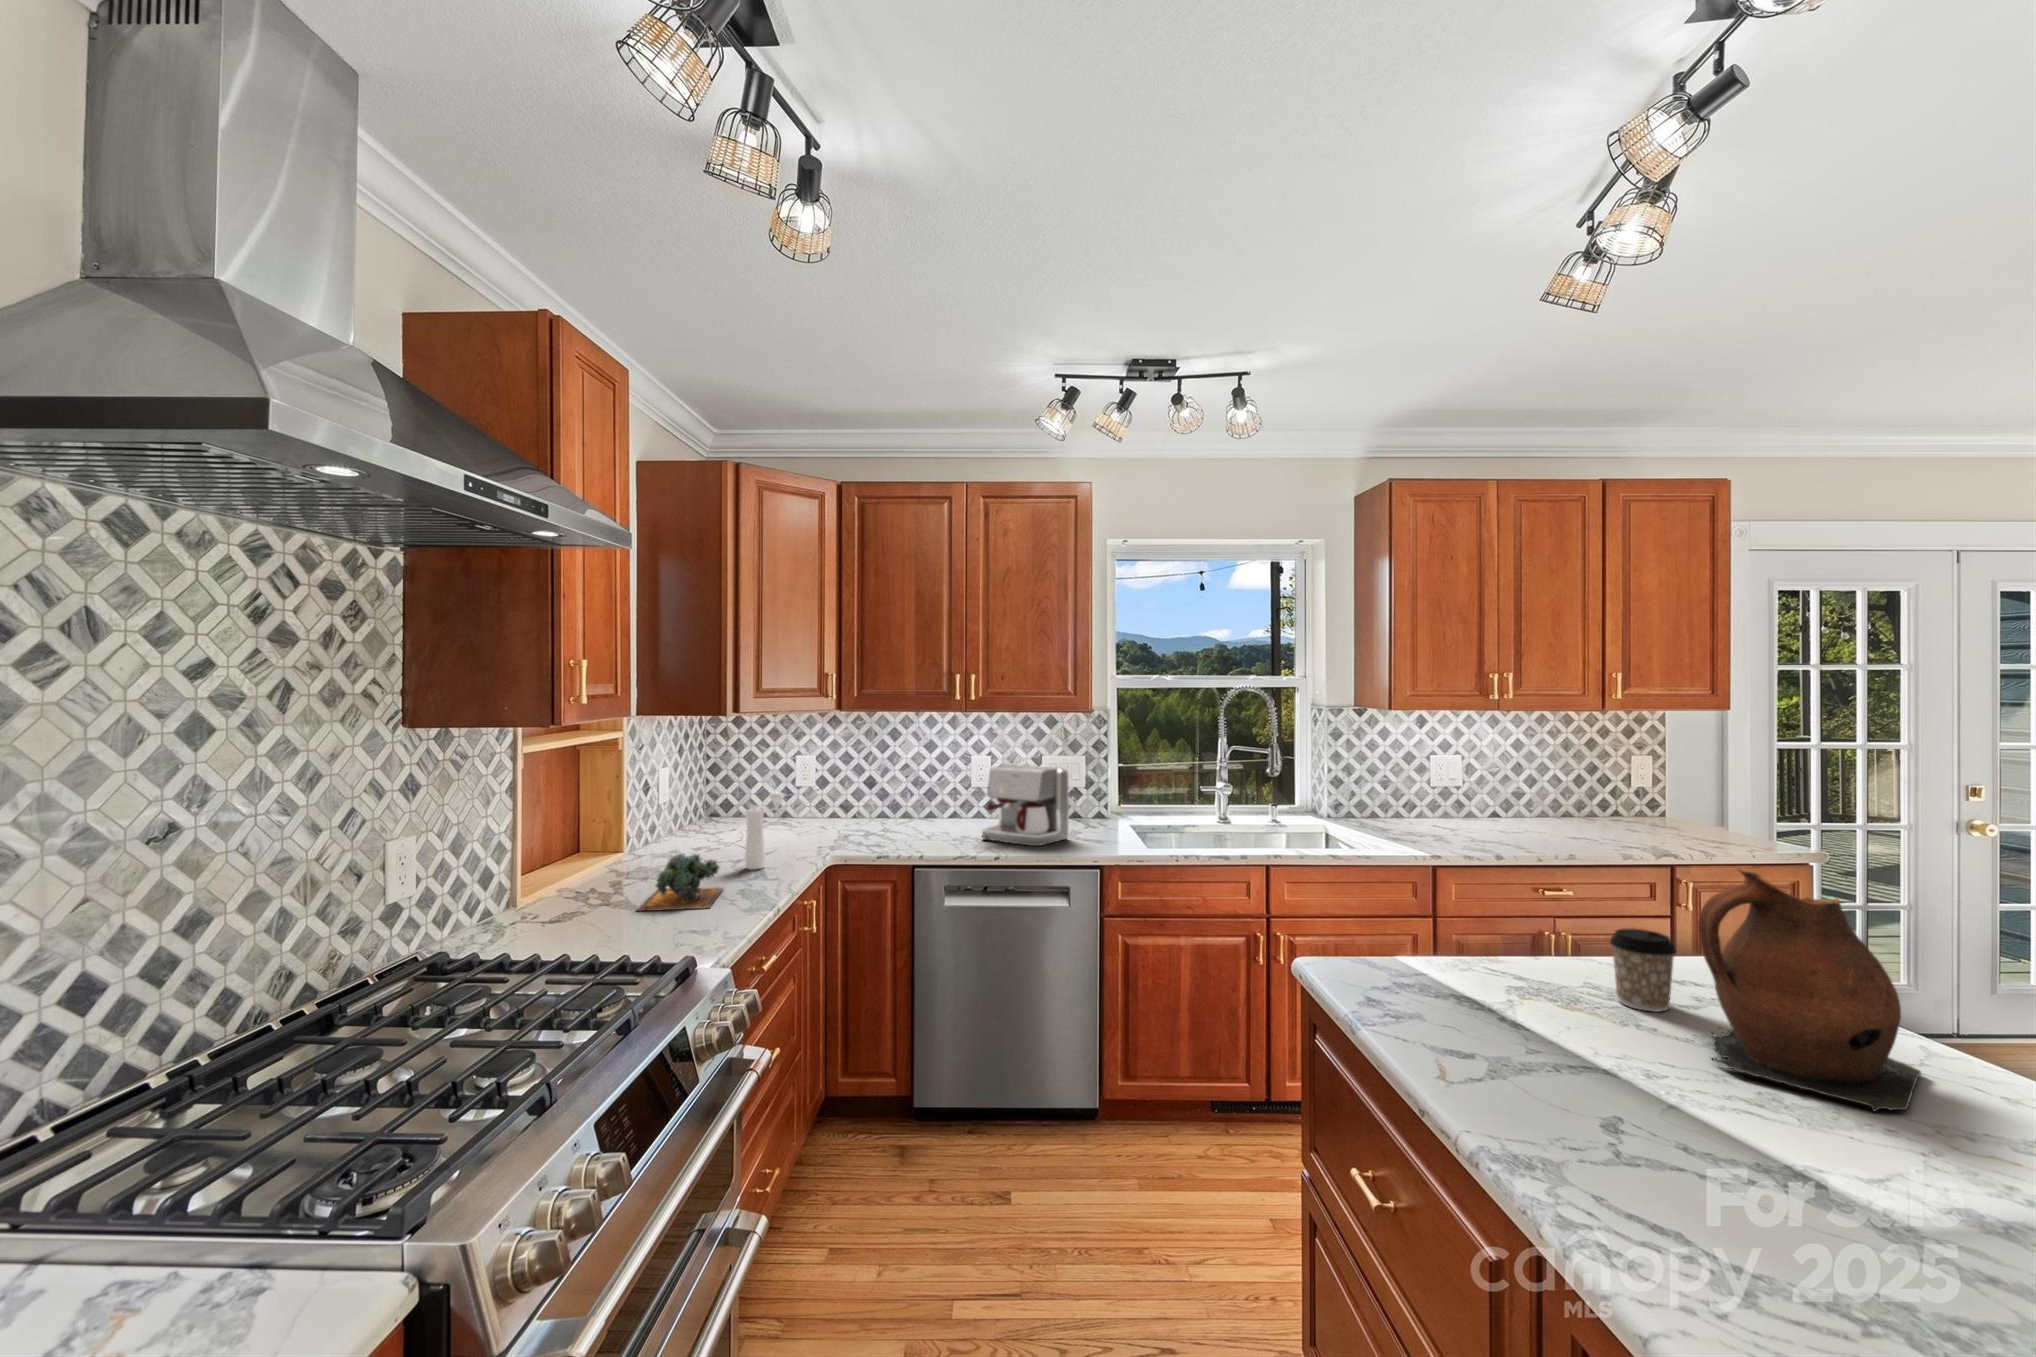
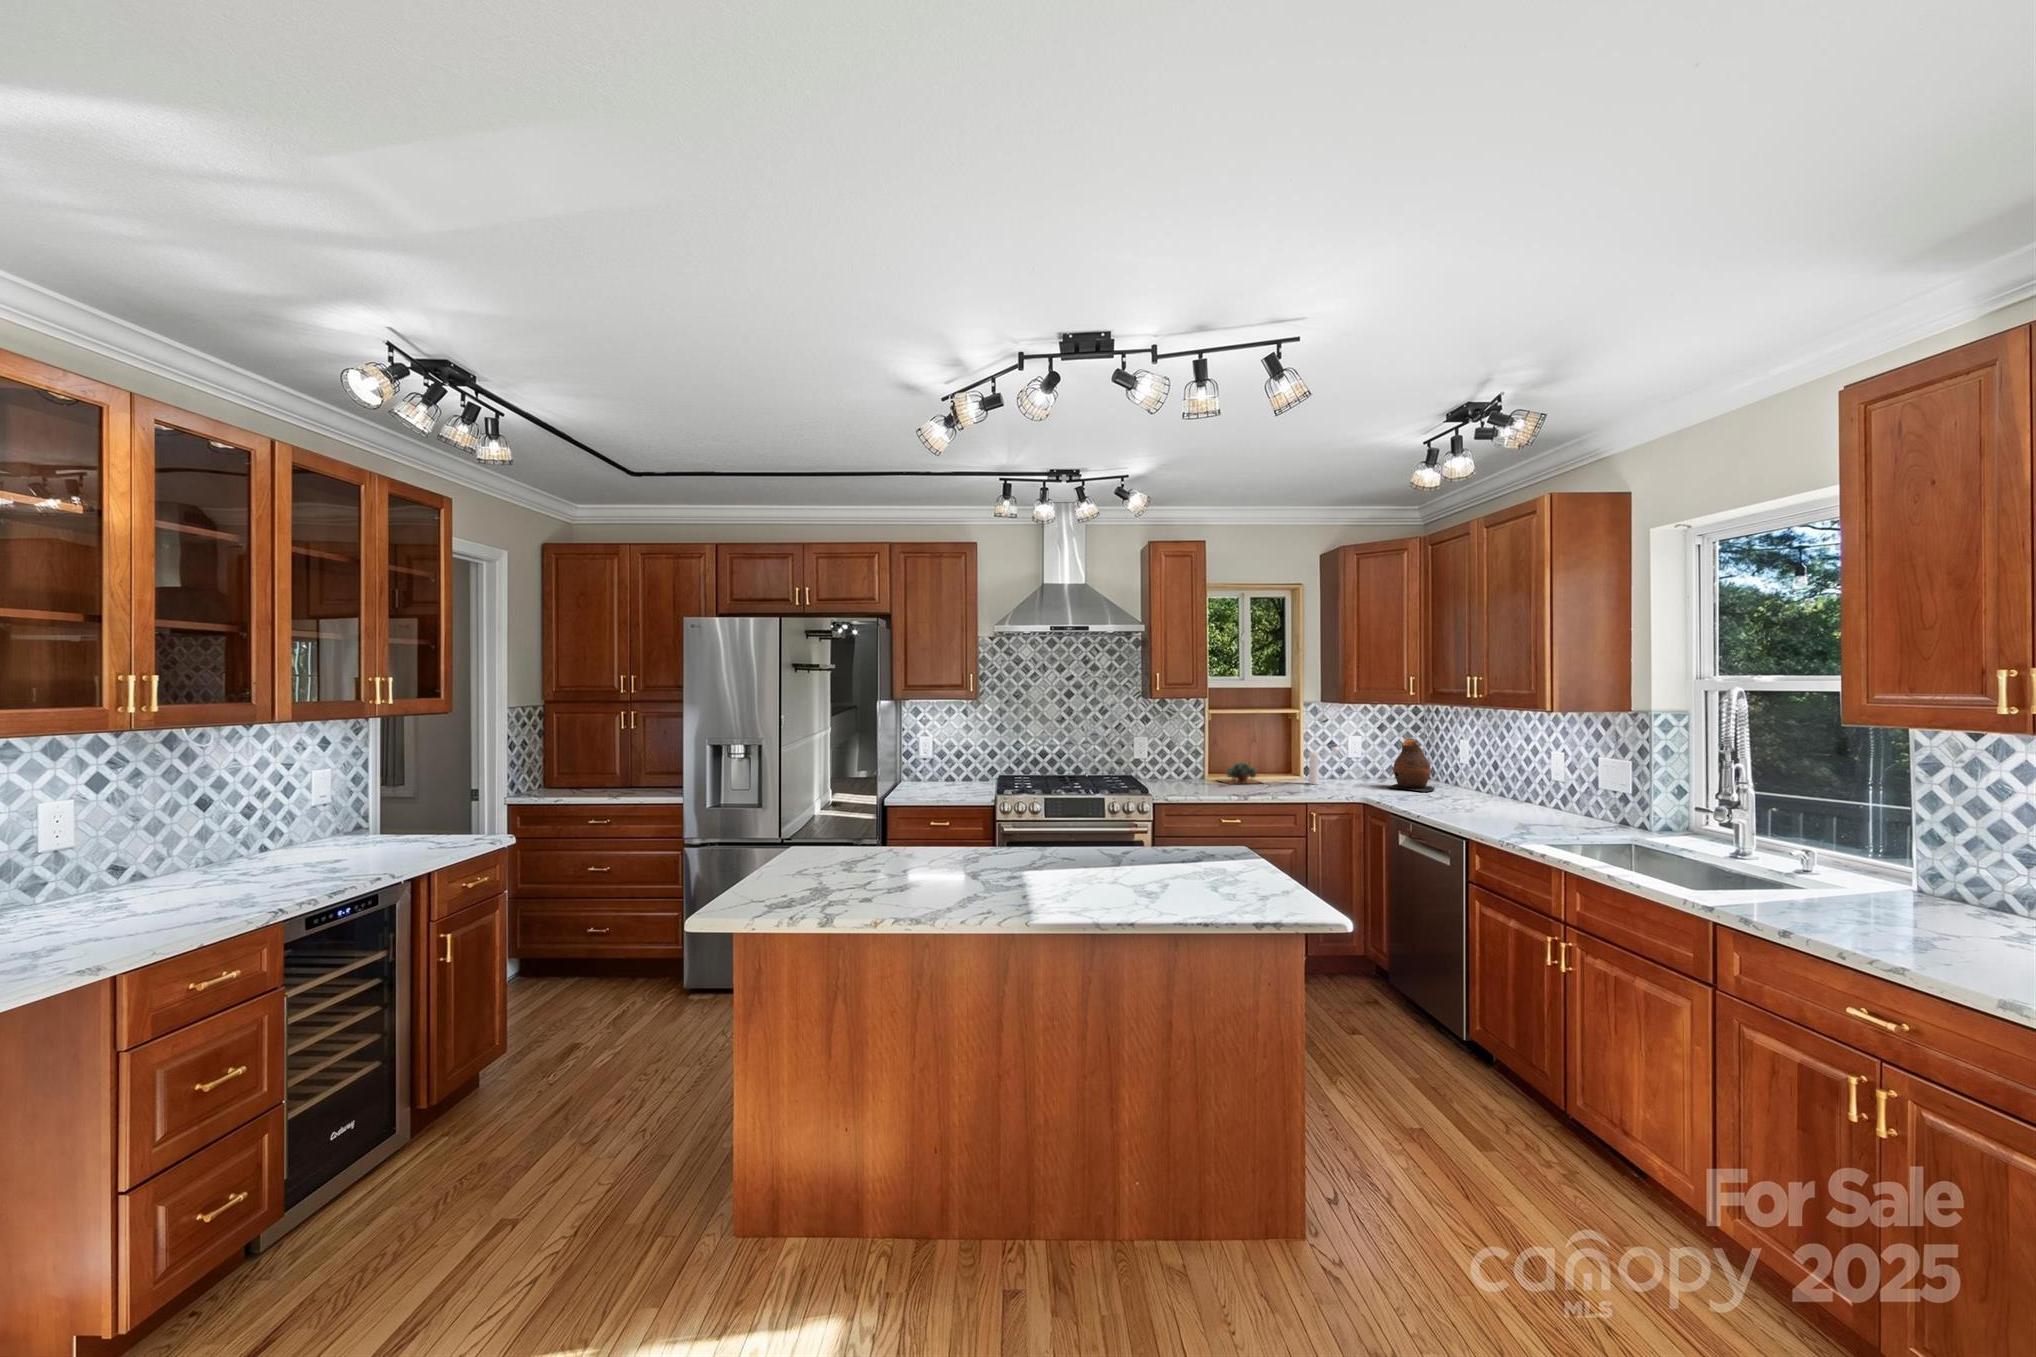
coffee maker: present [982,765,1069,846] -> none [1457,753,1515,815]
ceramic pitcher: present [1698,867,1921,1112] -> present [1388,738,1435,792]
coffee cup: present [1610,928,1676,1012] -> none [1196,826,1223,864]

